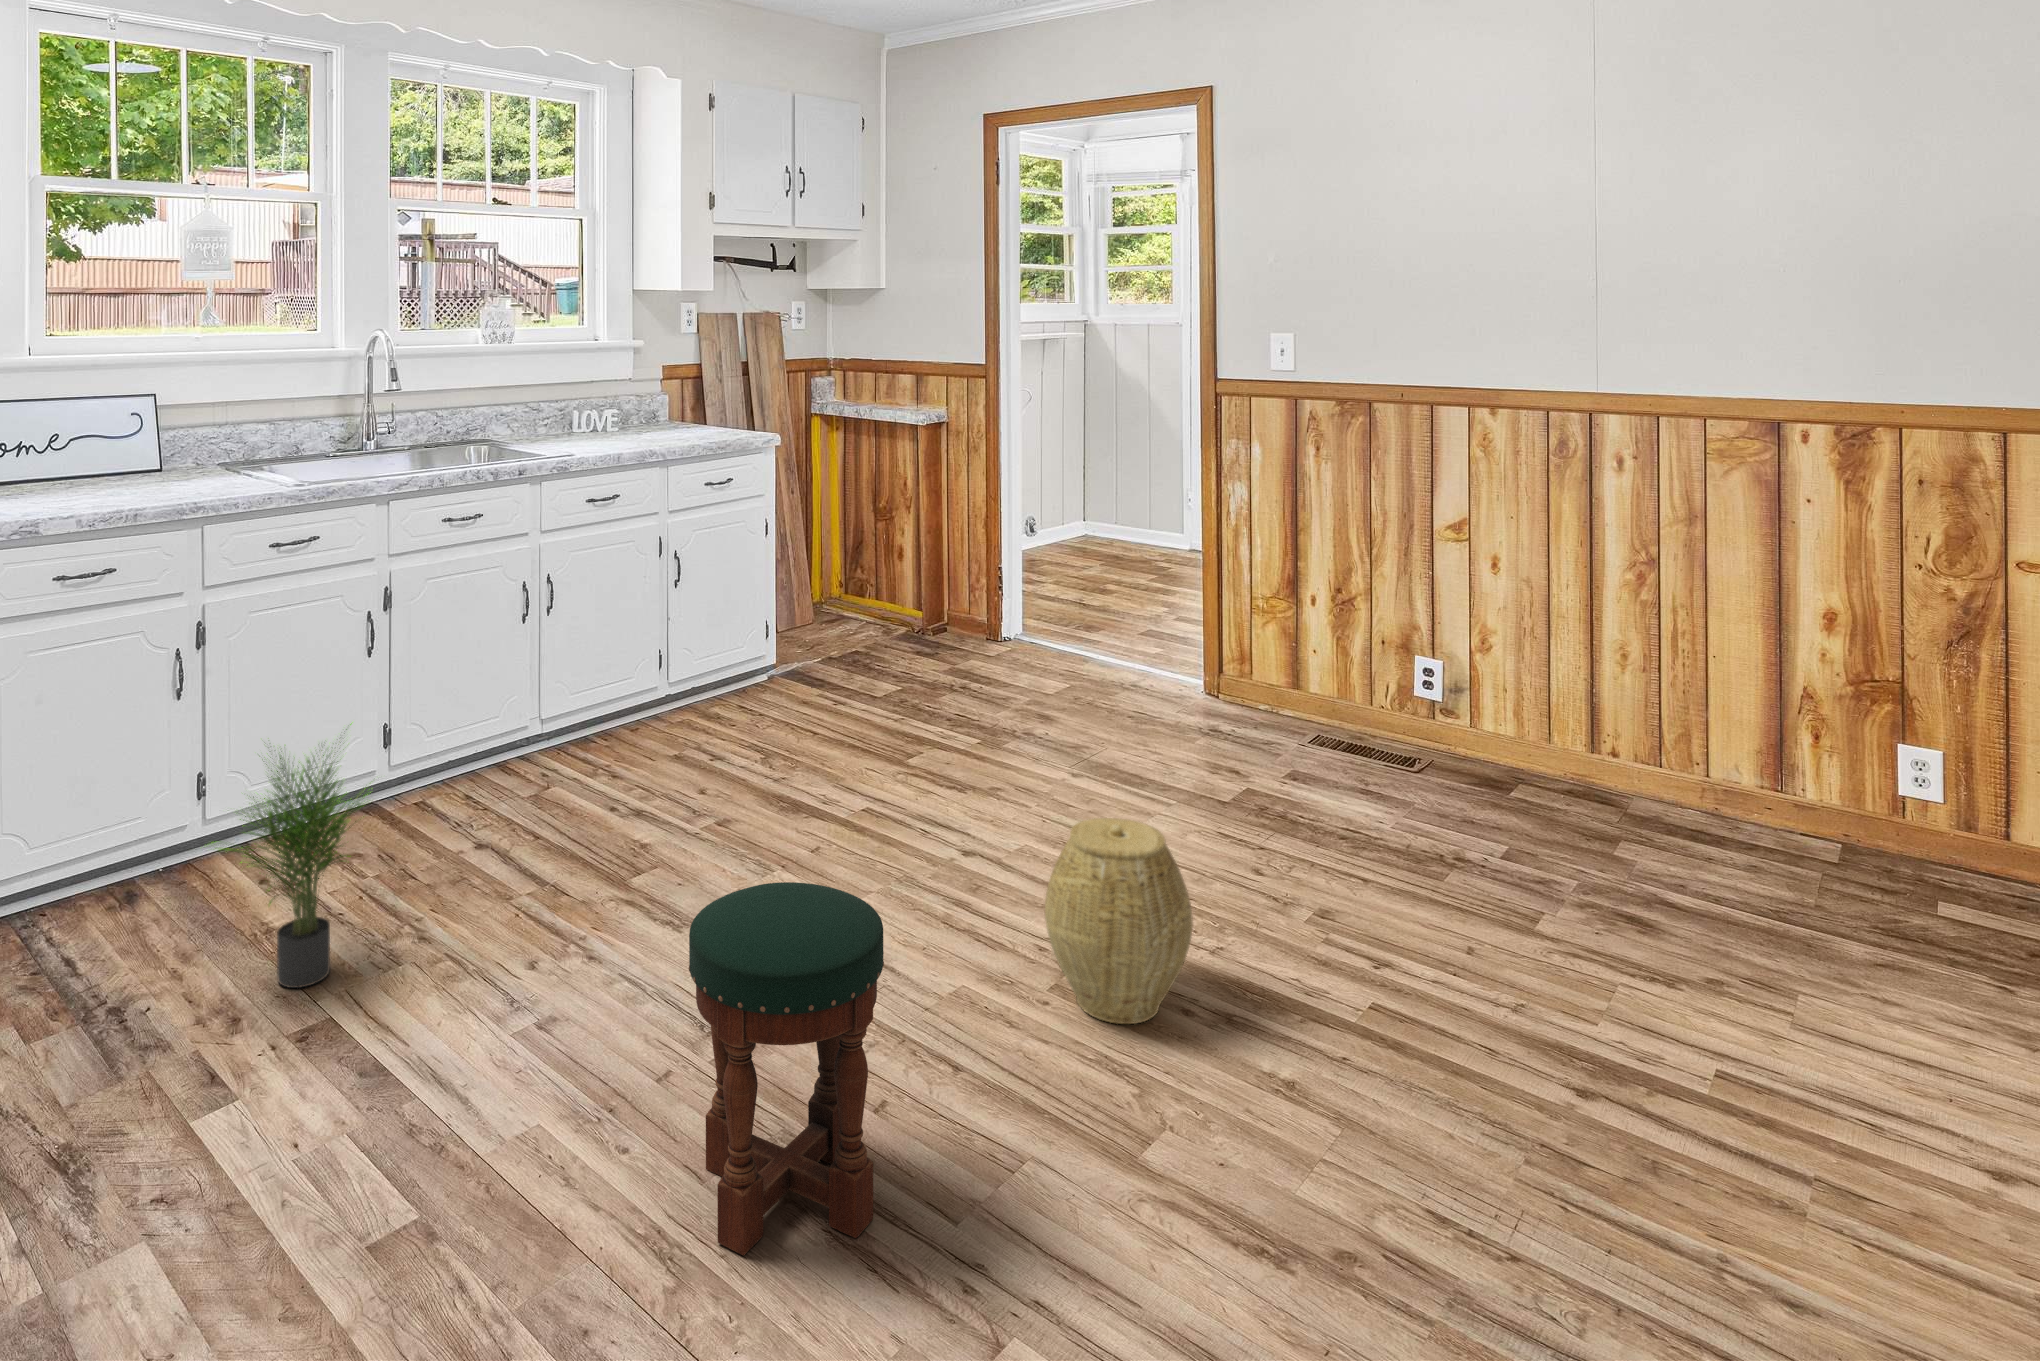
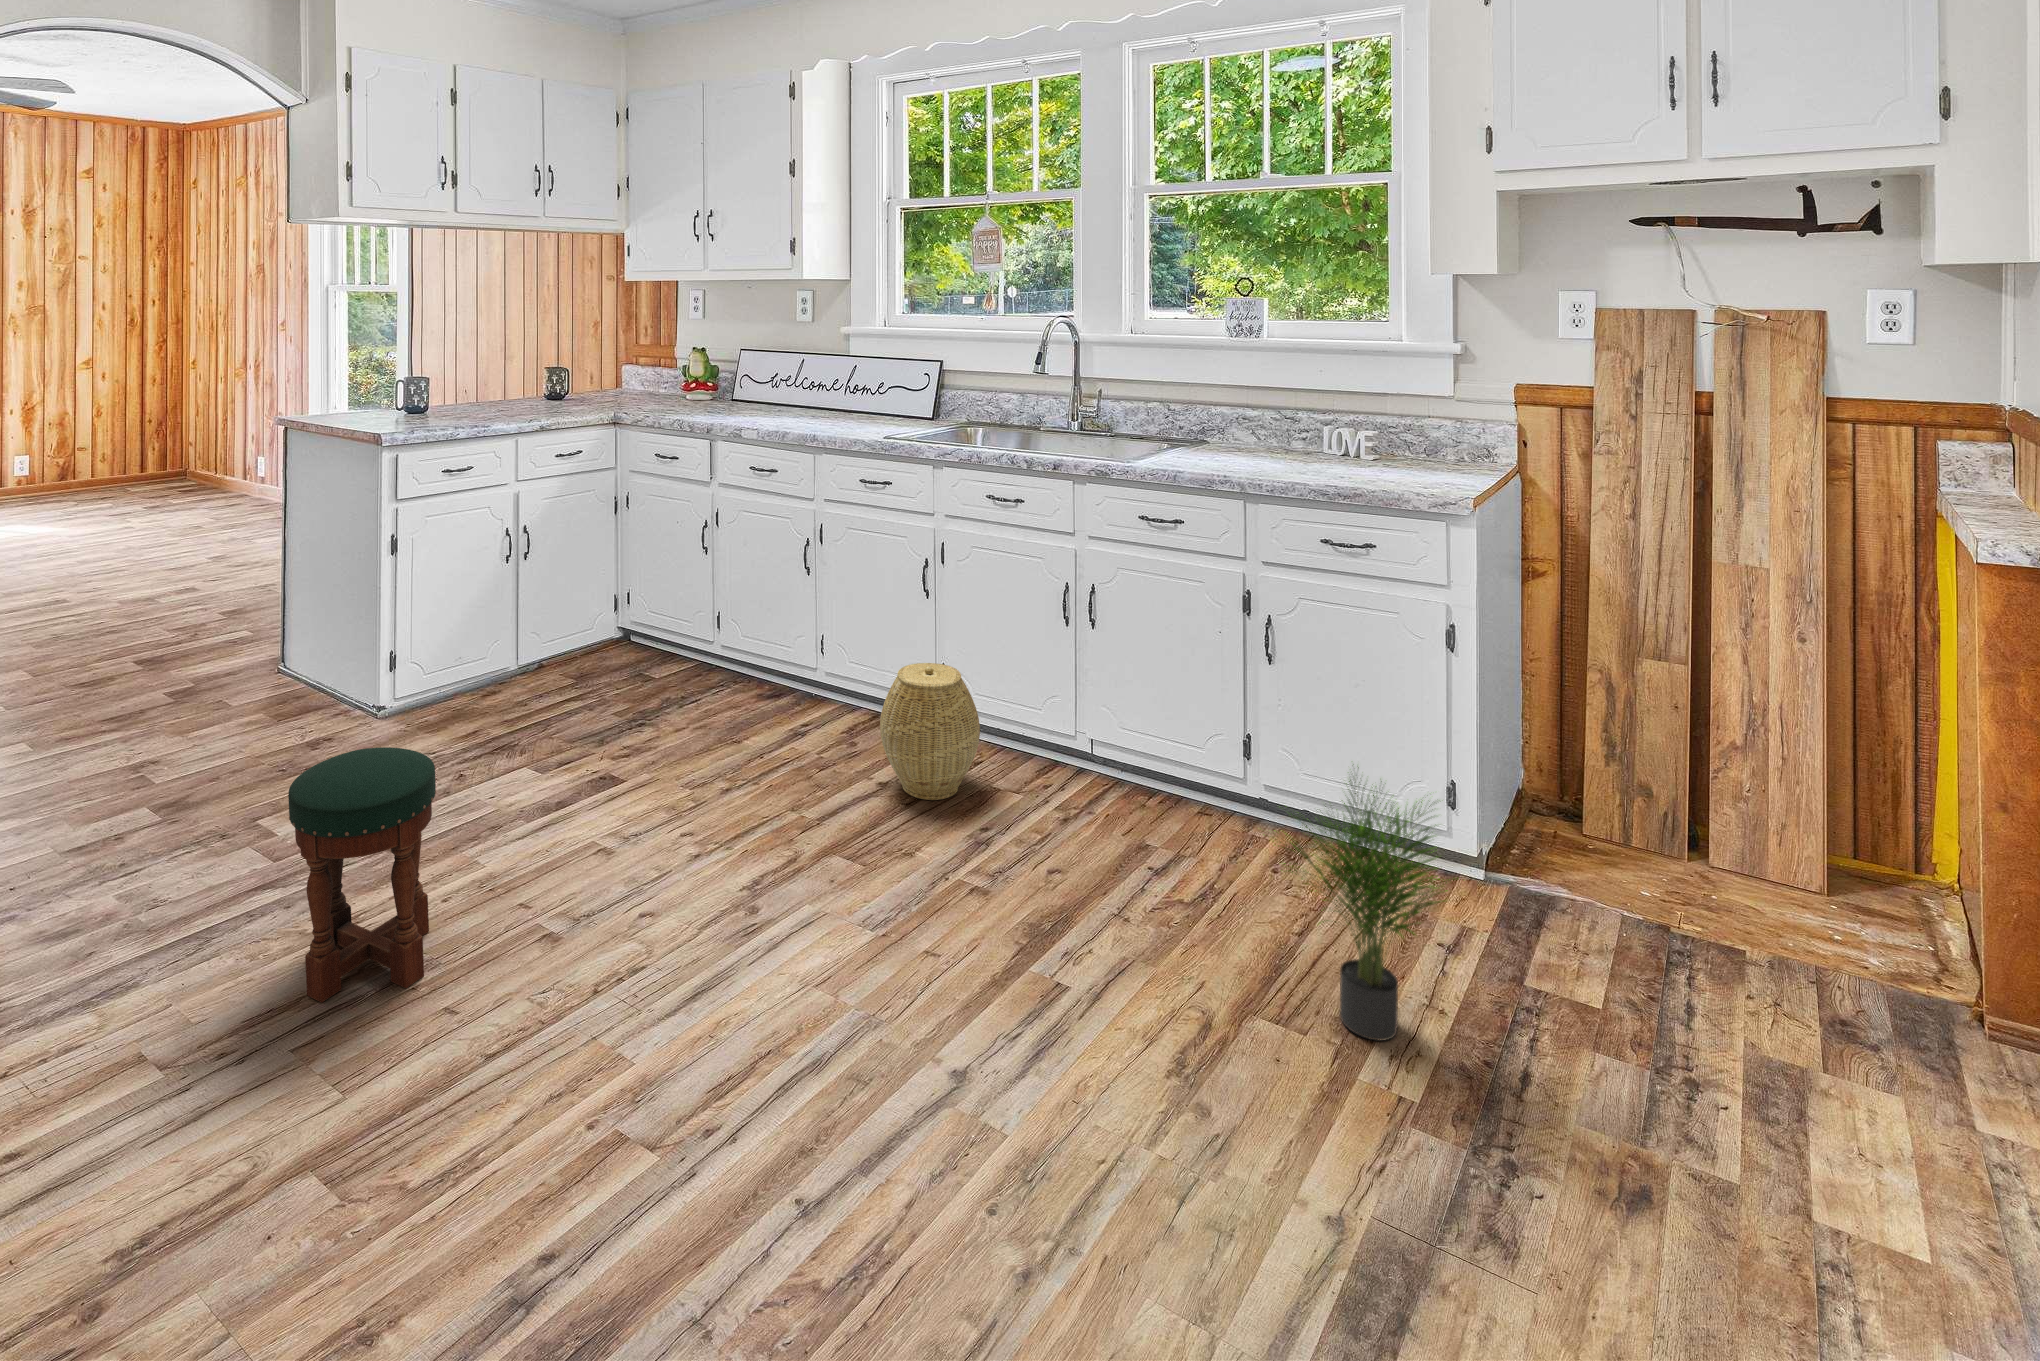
potted plant: present [215,722,369,988] -> present [1275,767,1451,1041]
woven basket: present [1045,818,1193,1024] -> present [880,663,980,800]

